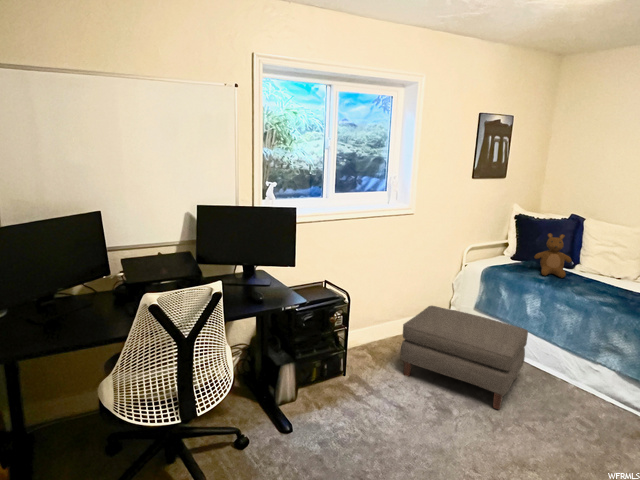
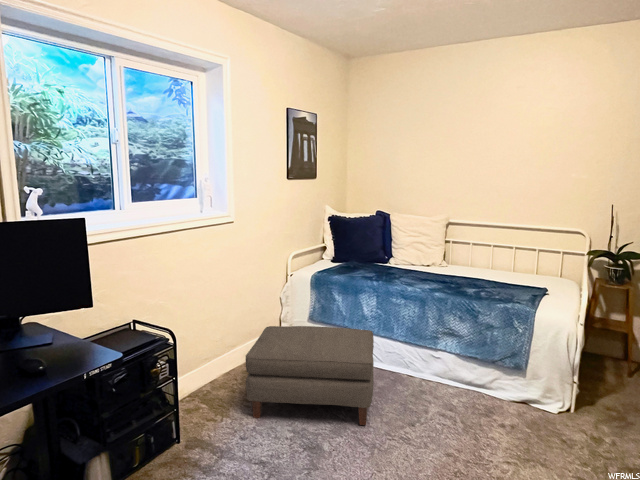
teddy bear: present [534,233,572,278] -> none [357,229,390,273]

